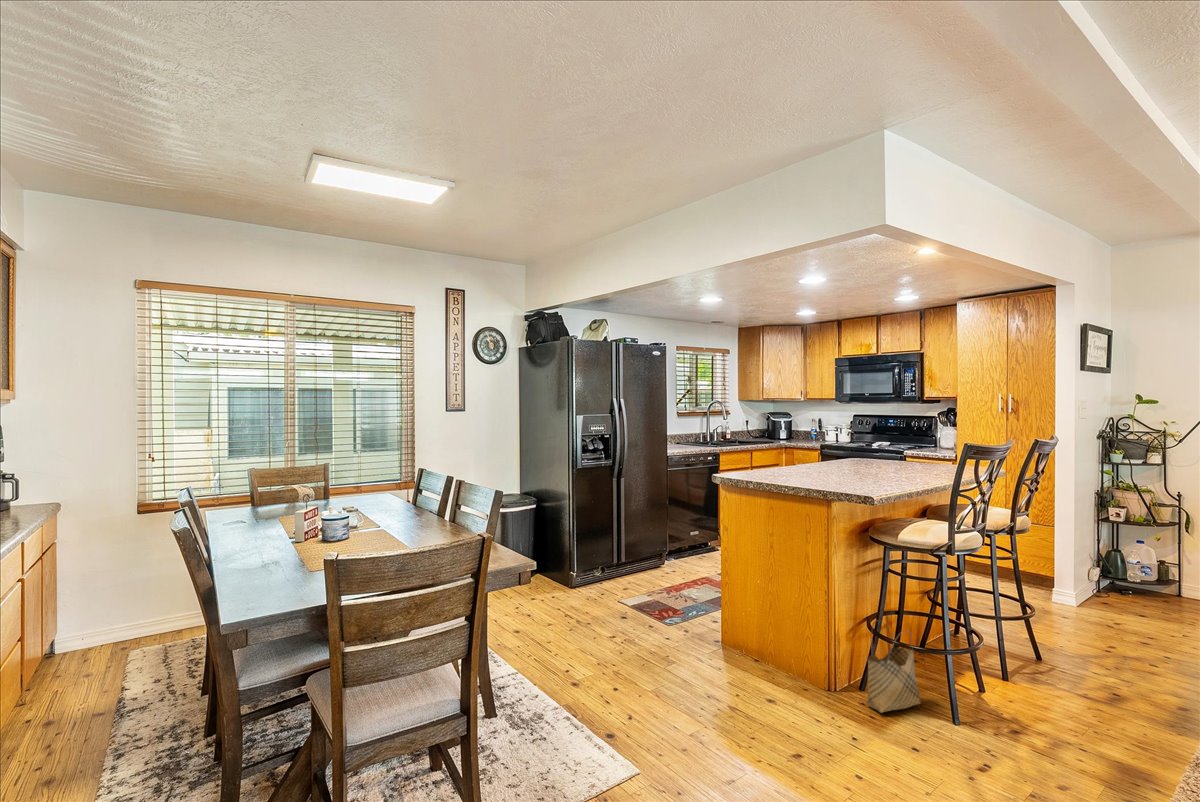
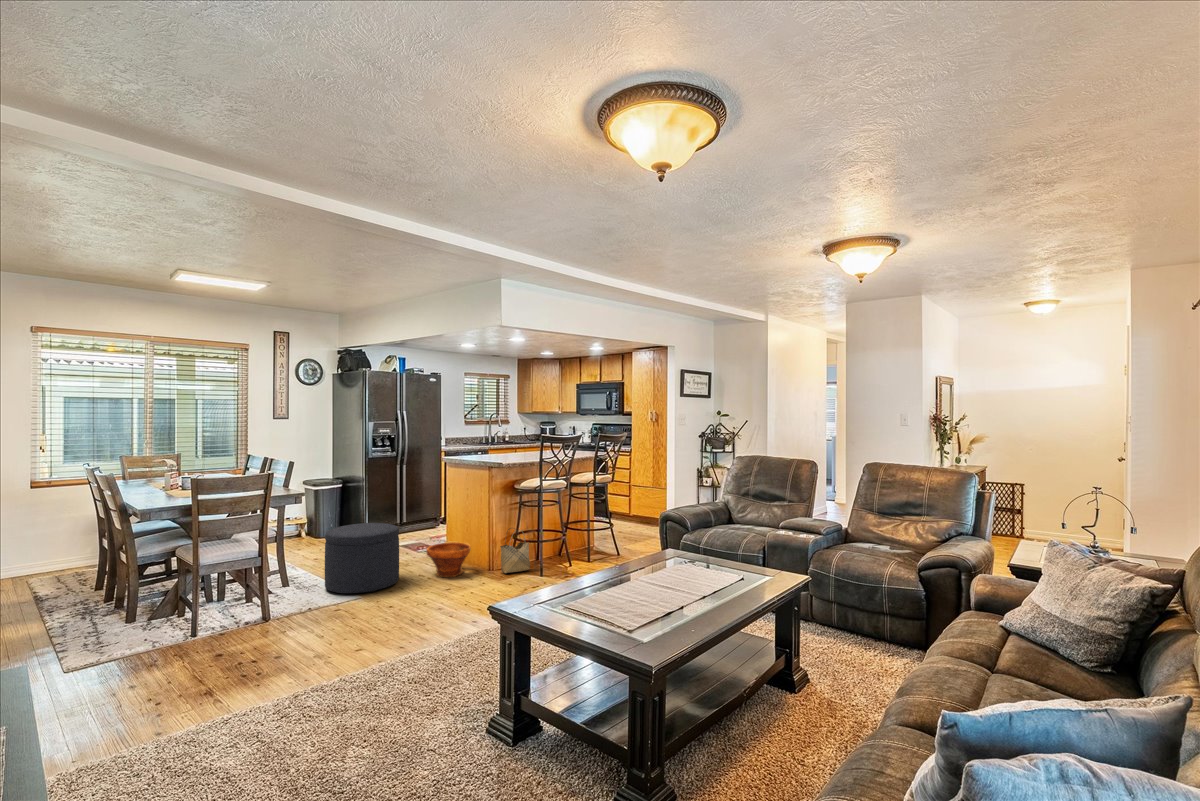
ottoman: none [564,601,691,757] -> present [325,523,399,593]
planter: none [726,634,808,713] -> present [426,542,471,577]

